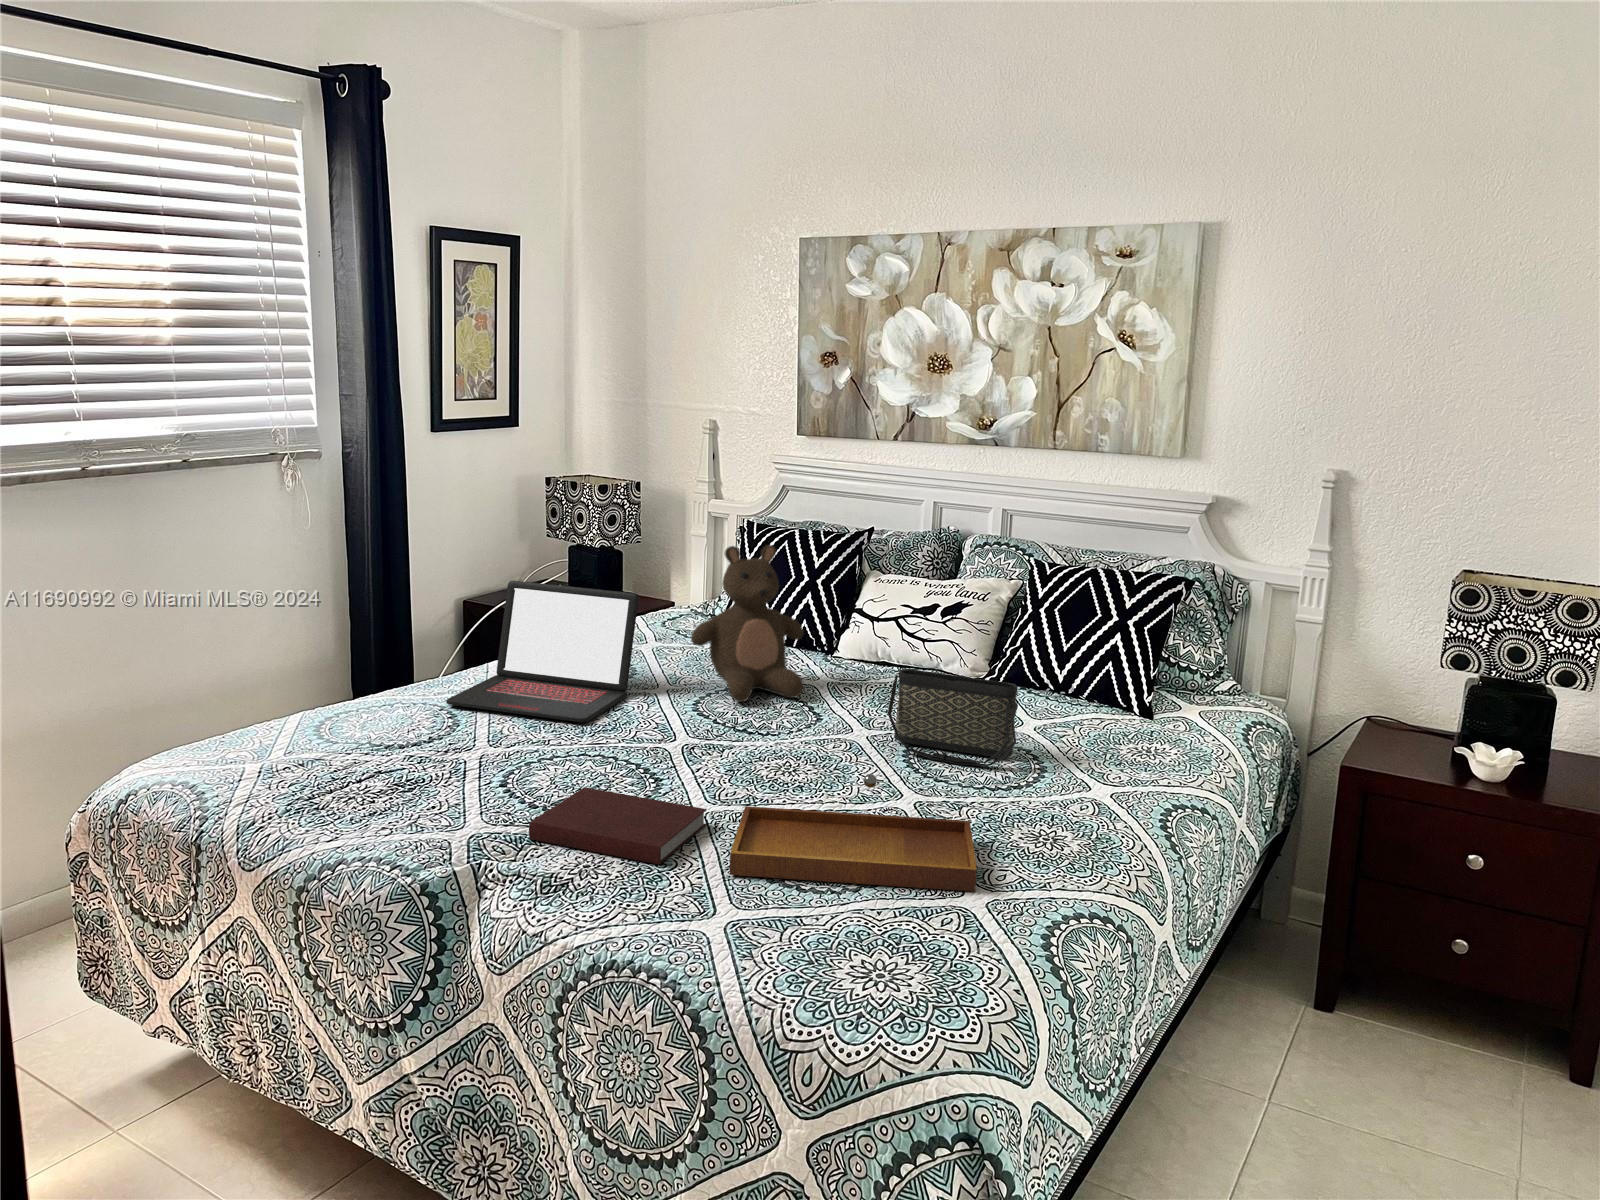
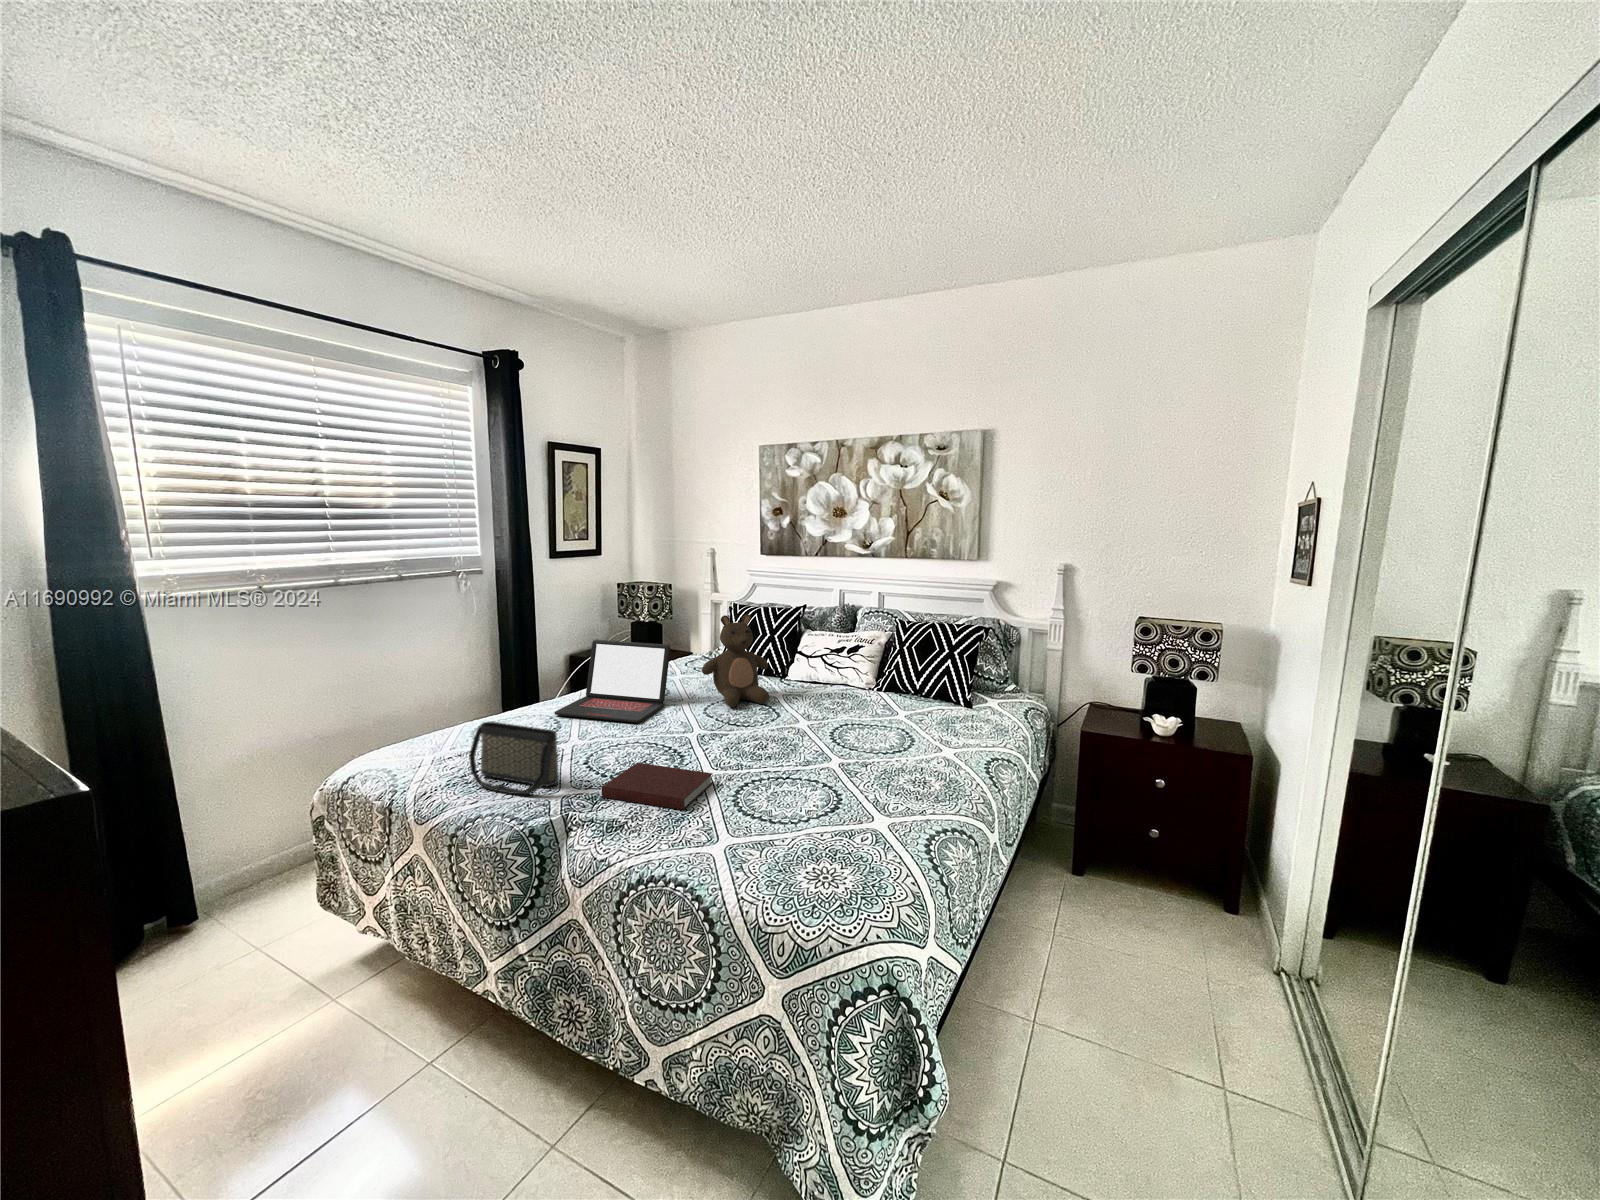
handbag: present [888,669,1018,766] -> present [469,722,559,794]
tray: present [730,774,977,892] -> none [728,748,880,819]

